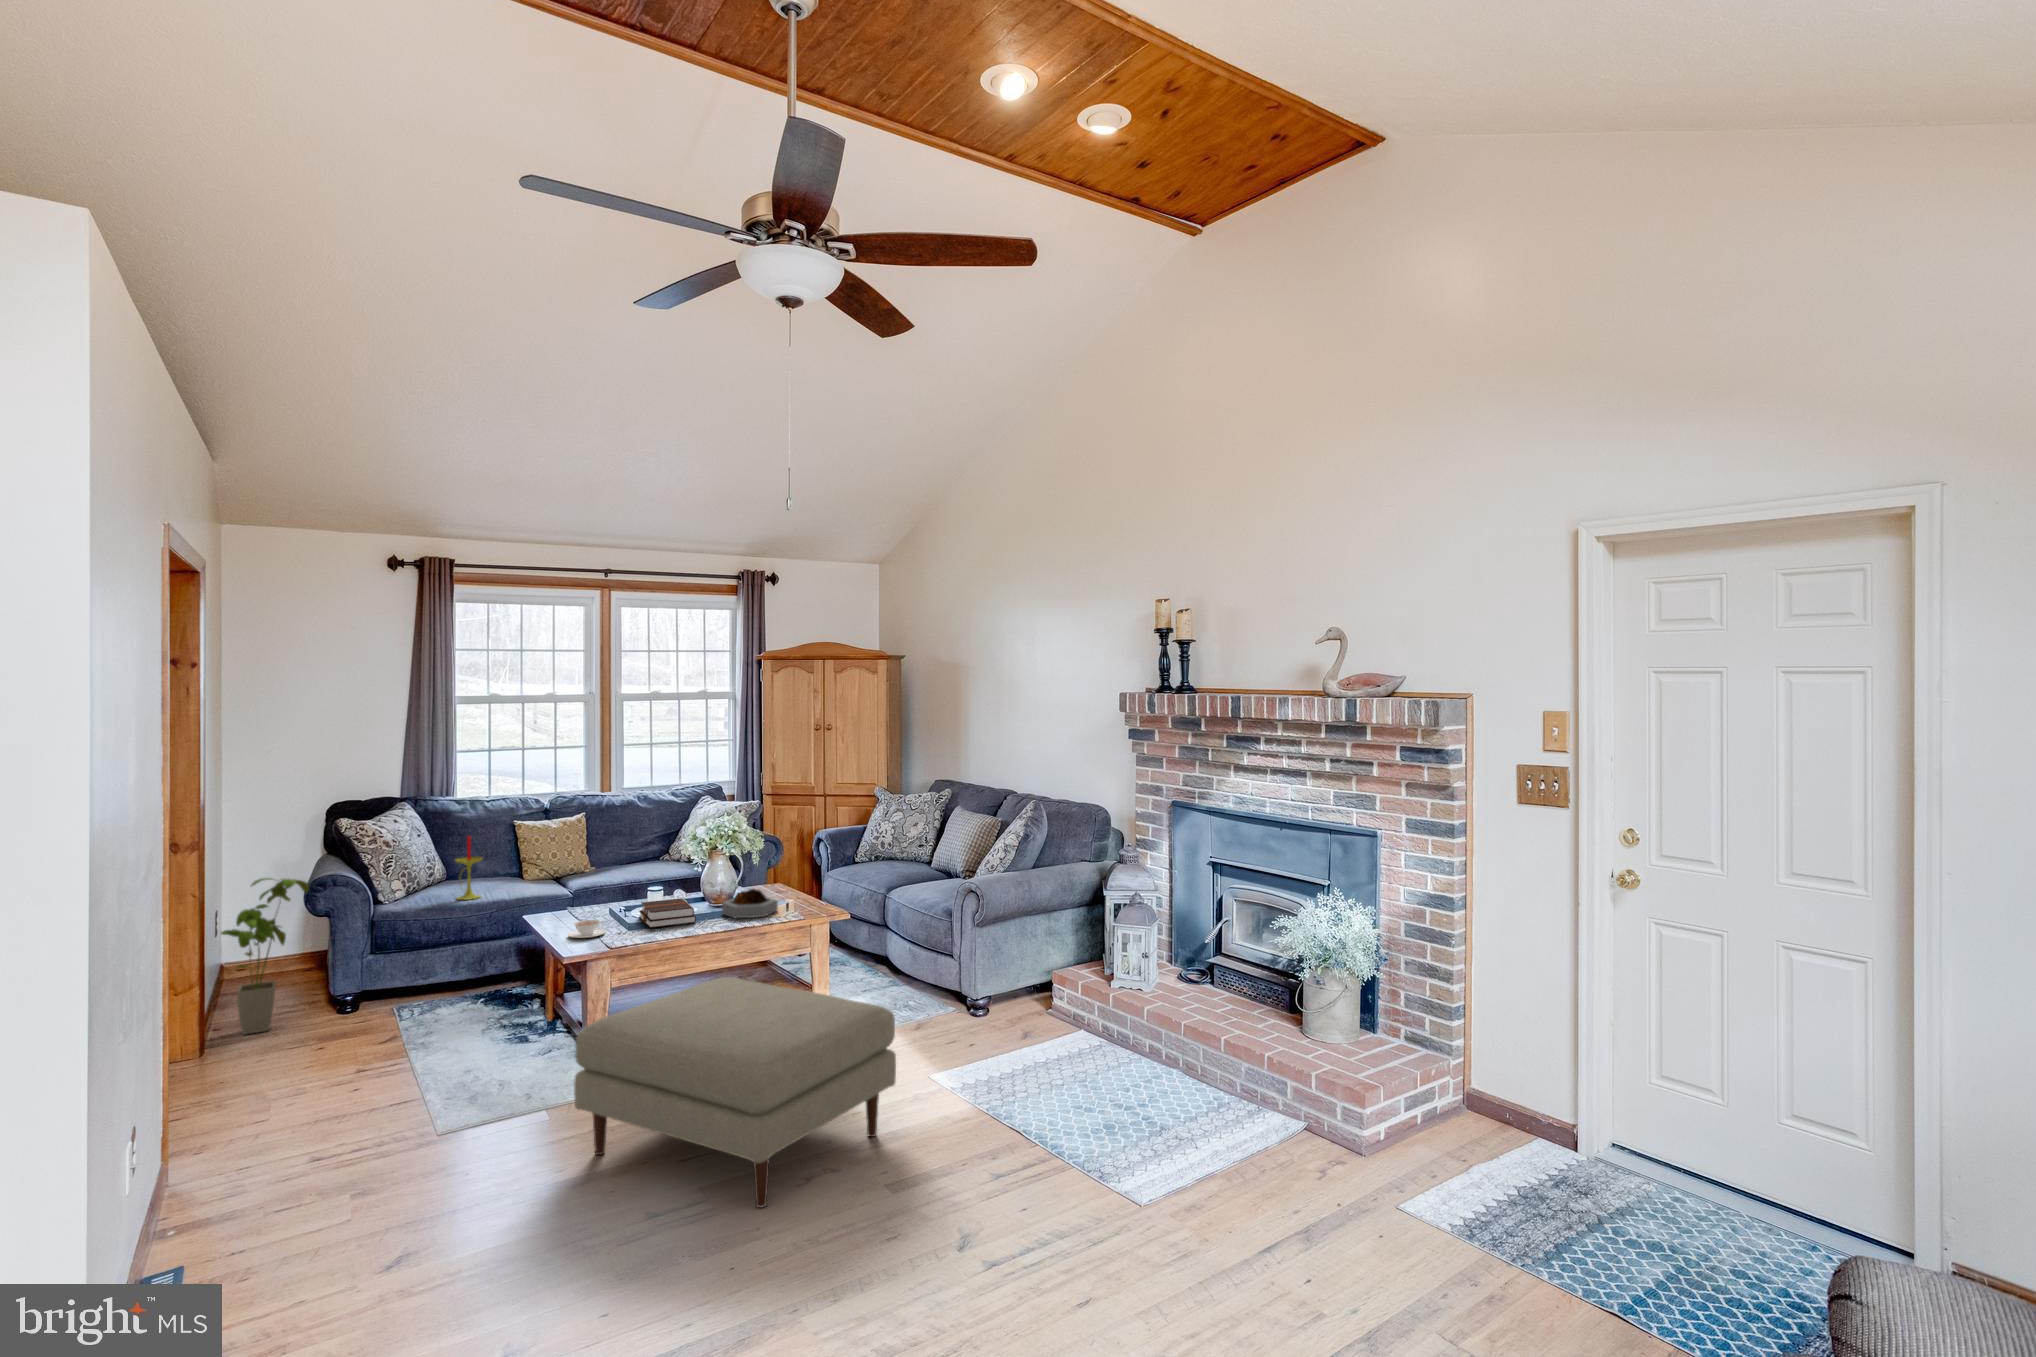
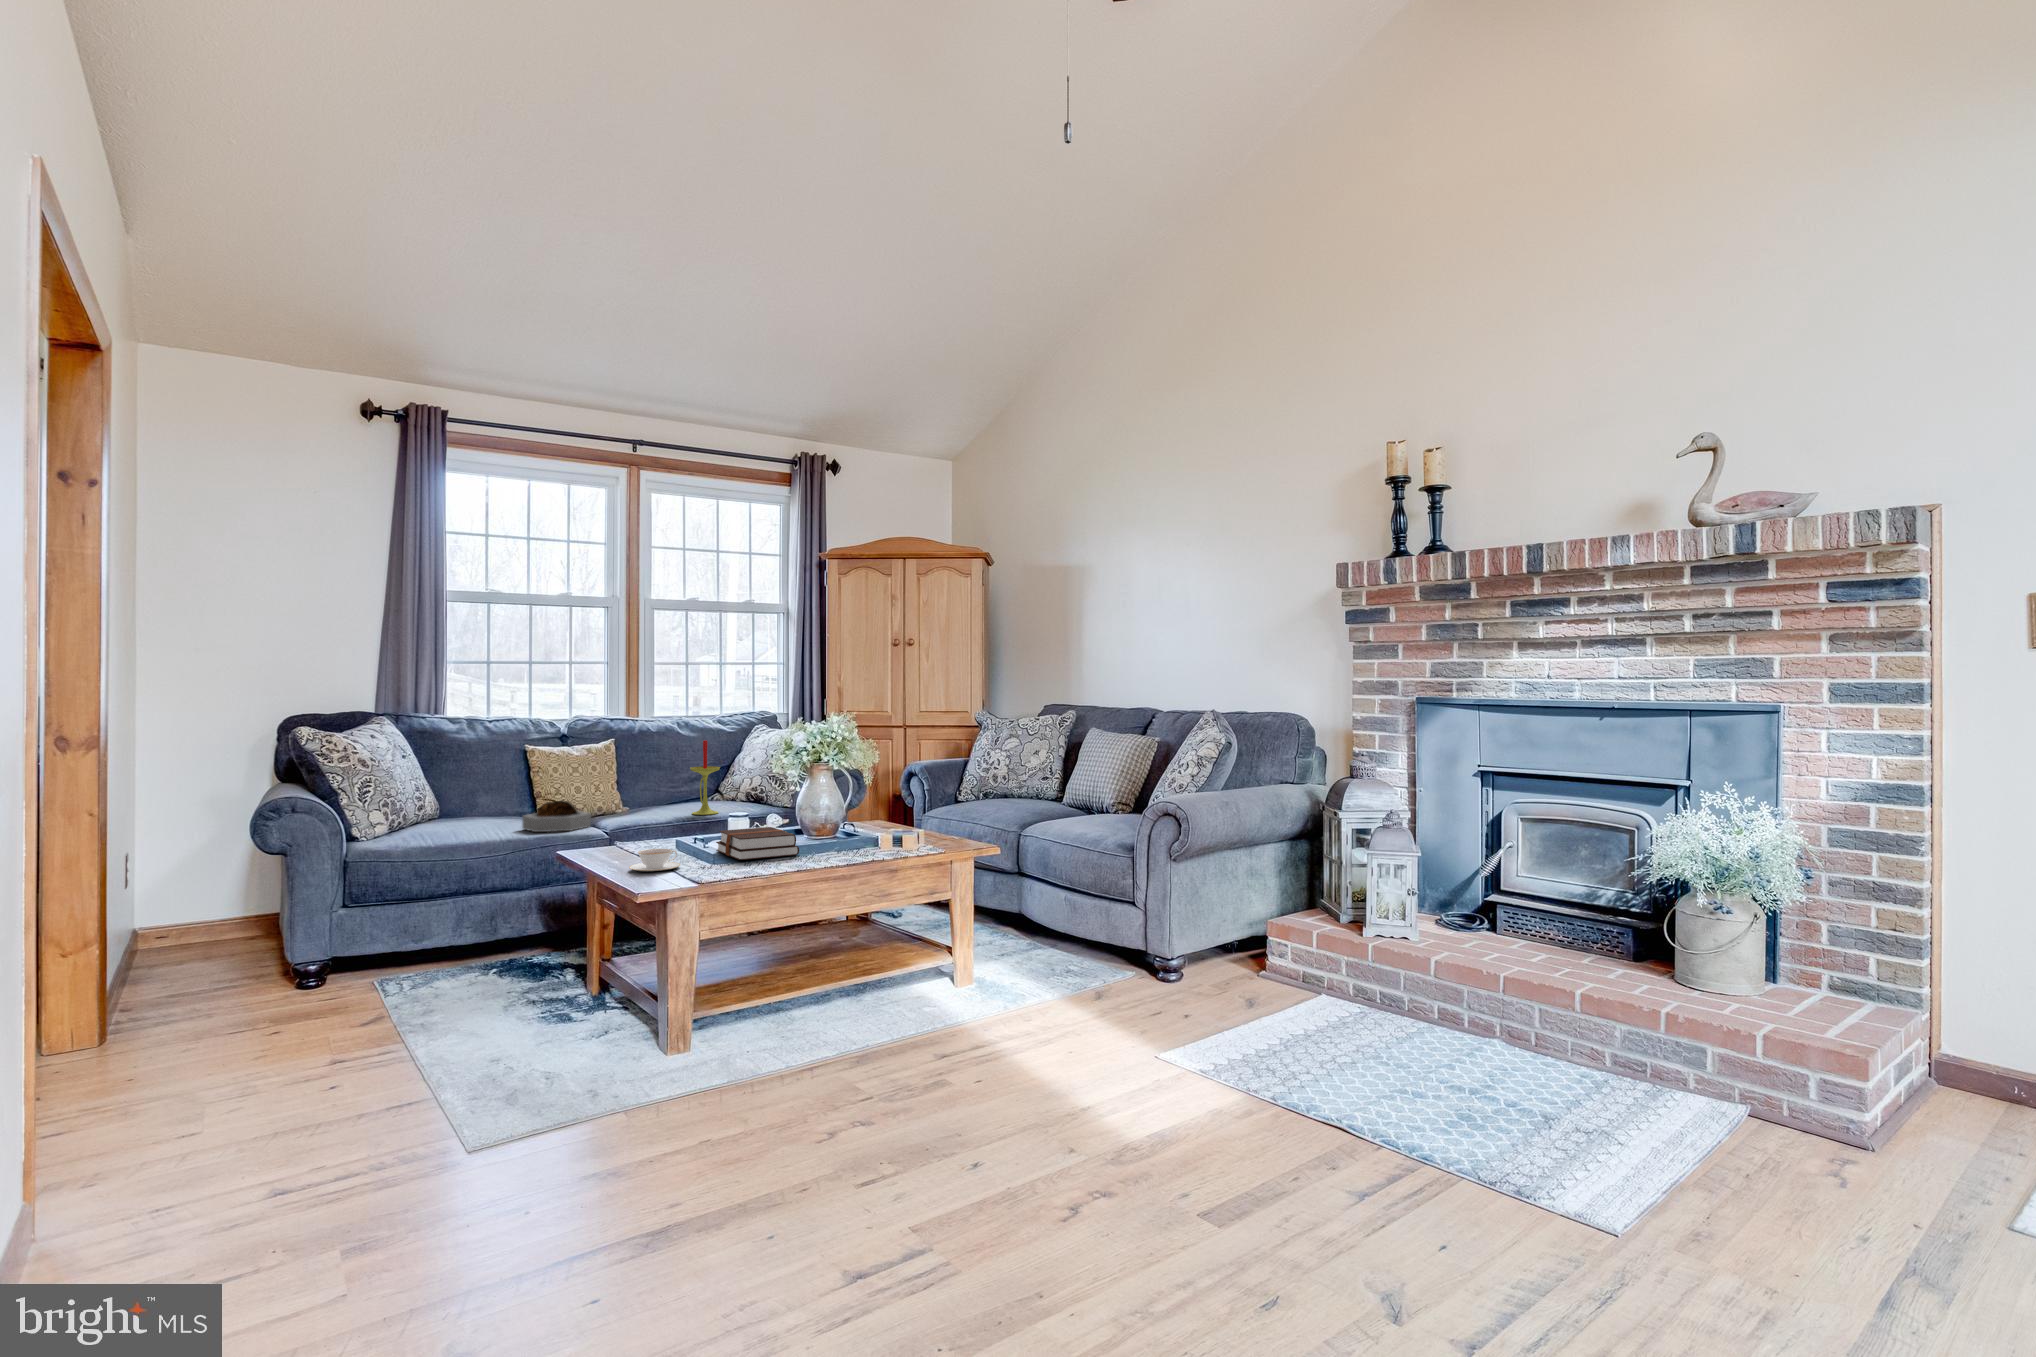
candle: present [455,836,482,900] -> present [691,740,720,815]
house plant: present [221,878,309,1035] -> none [133,798,258,1014]
decorative bowl: present [722,889,778,918] -> present [522,800,591,832]
ottoman: present [574,977,896,1207] -> none [690,913,1161,1251]

